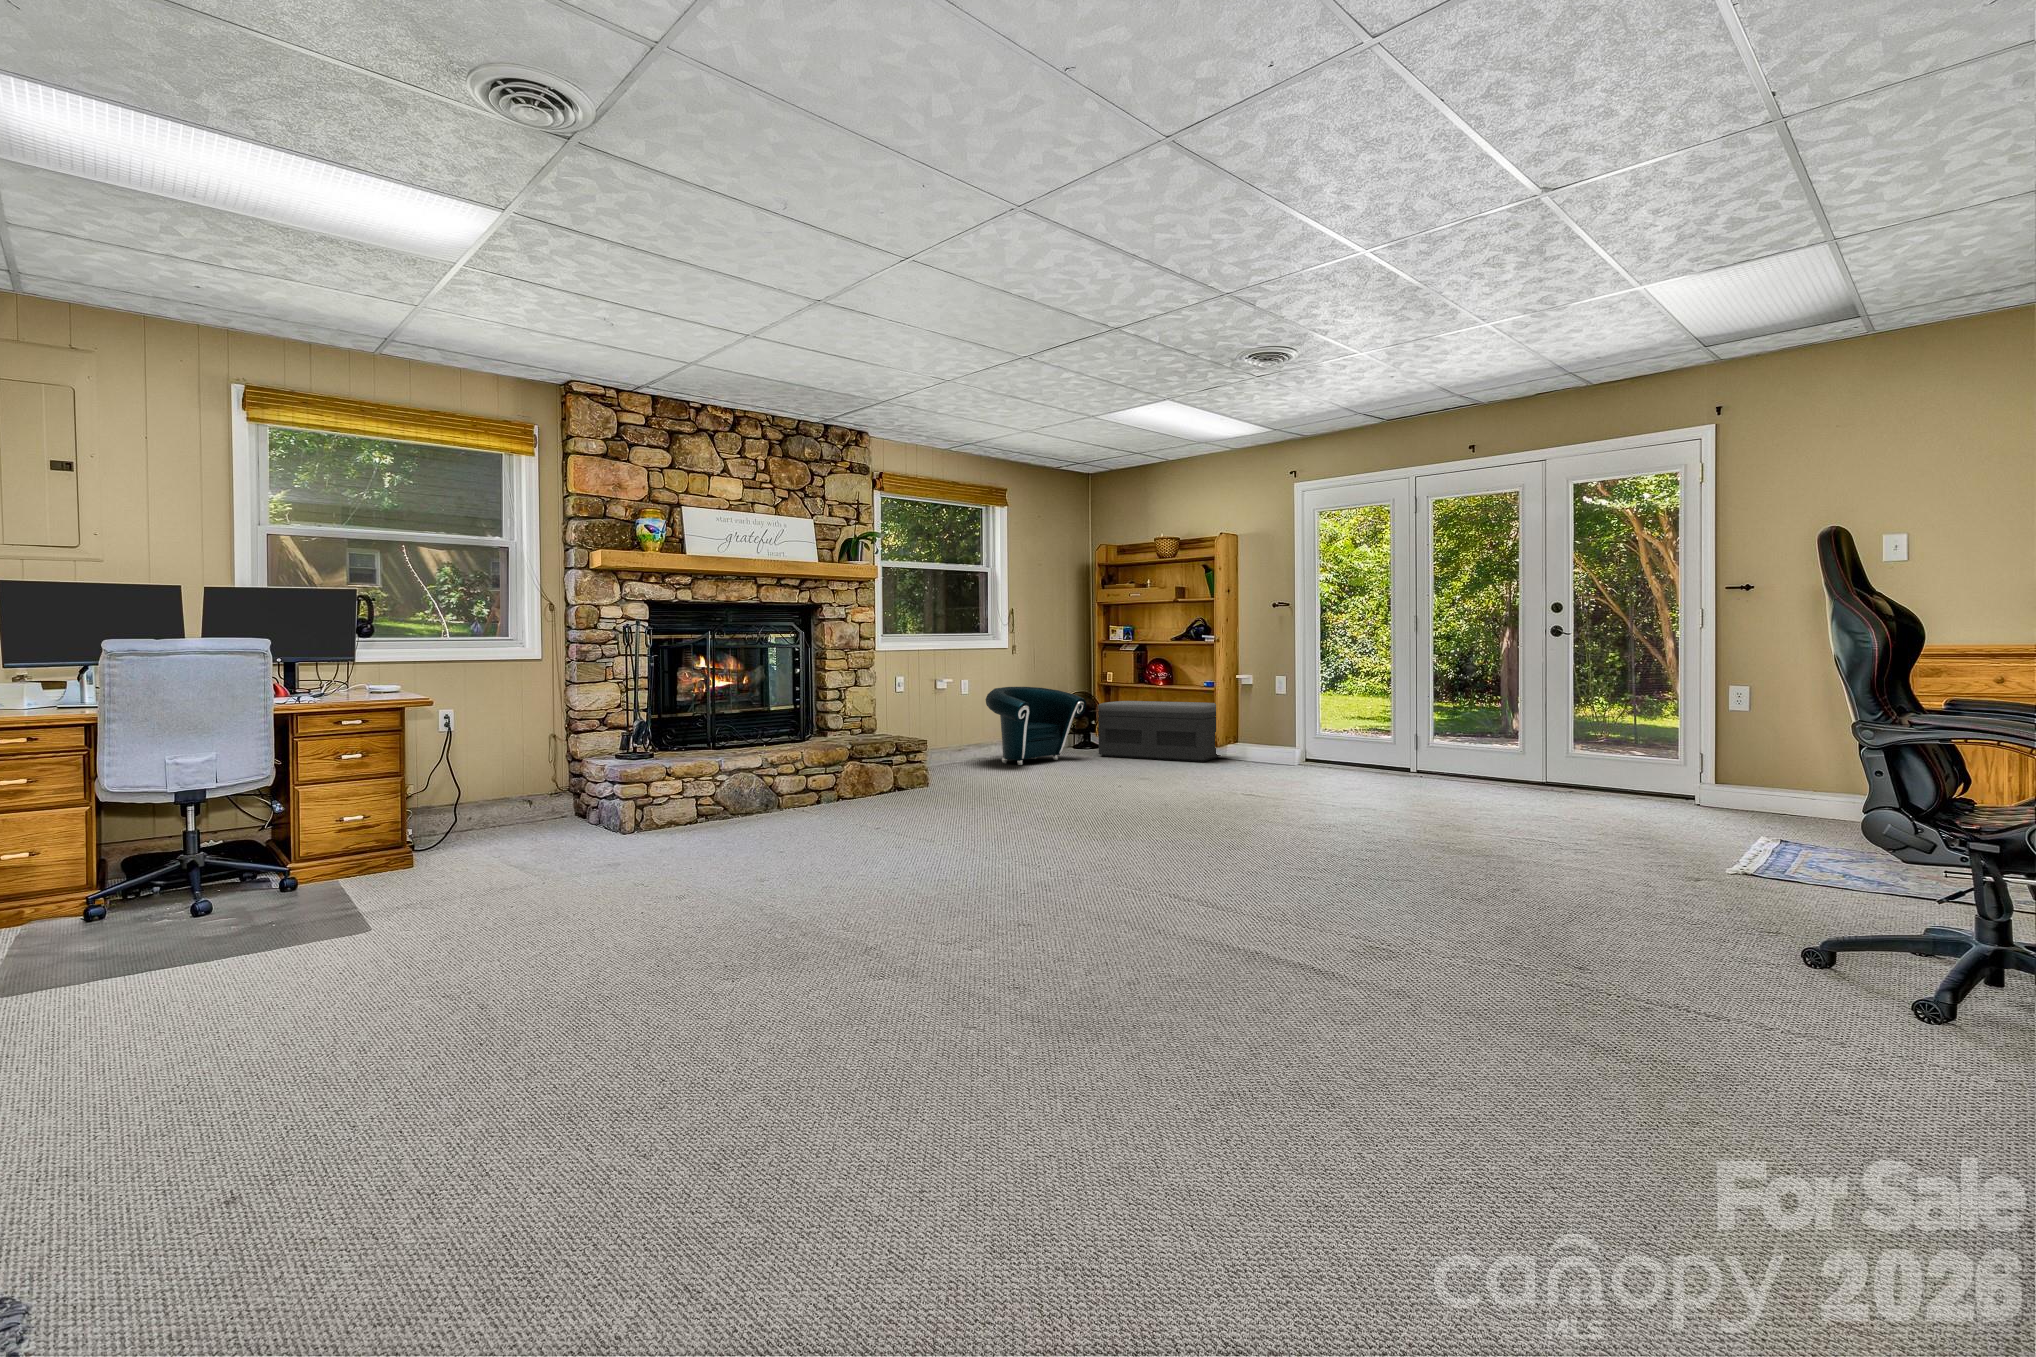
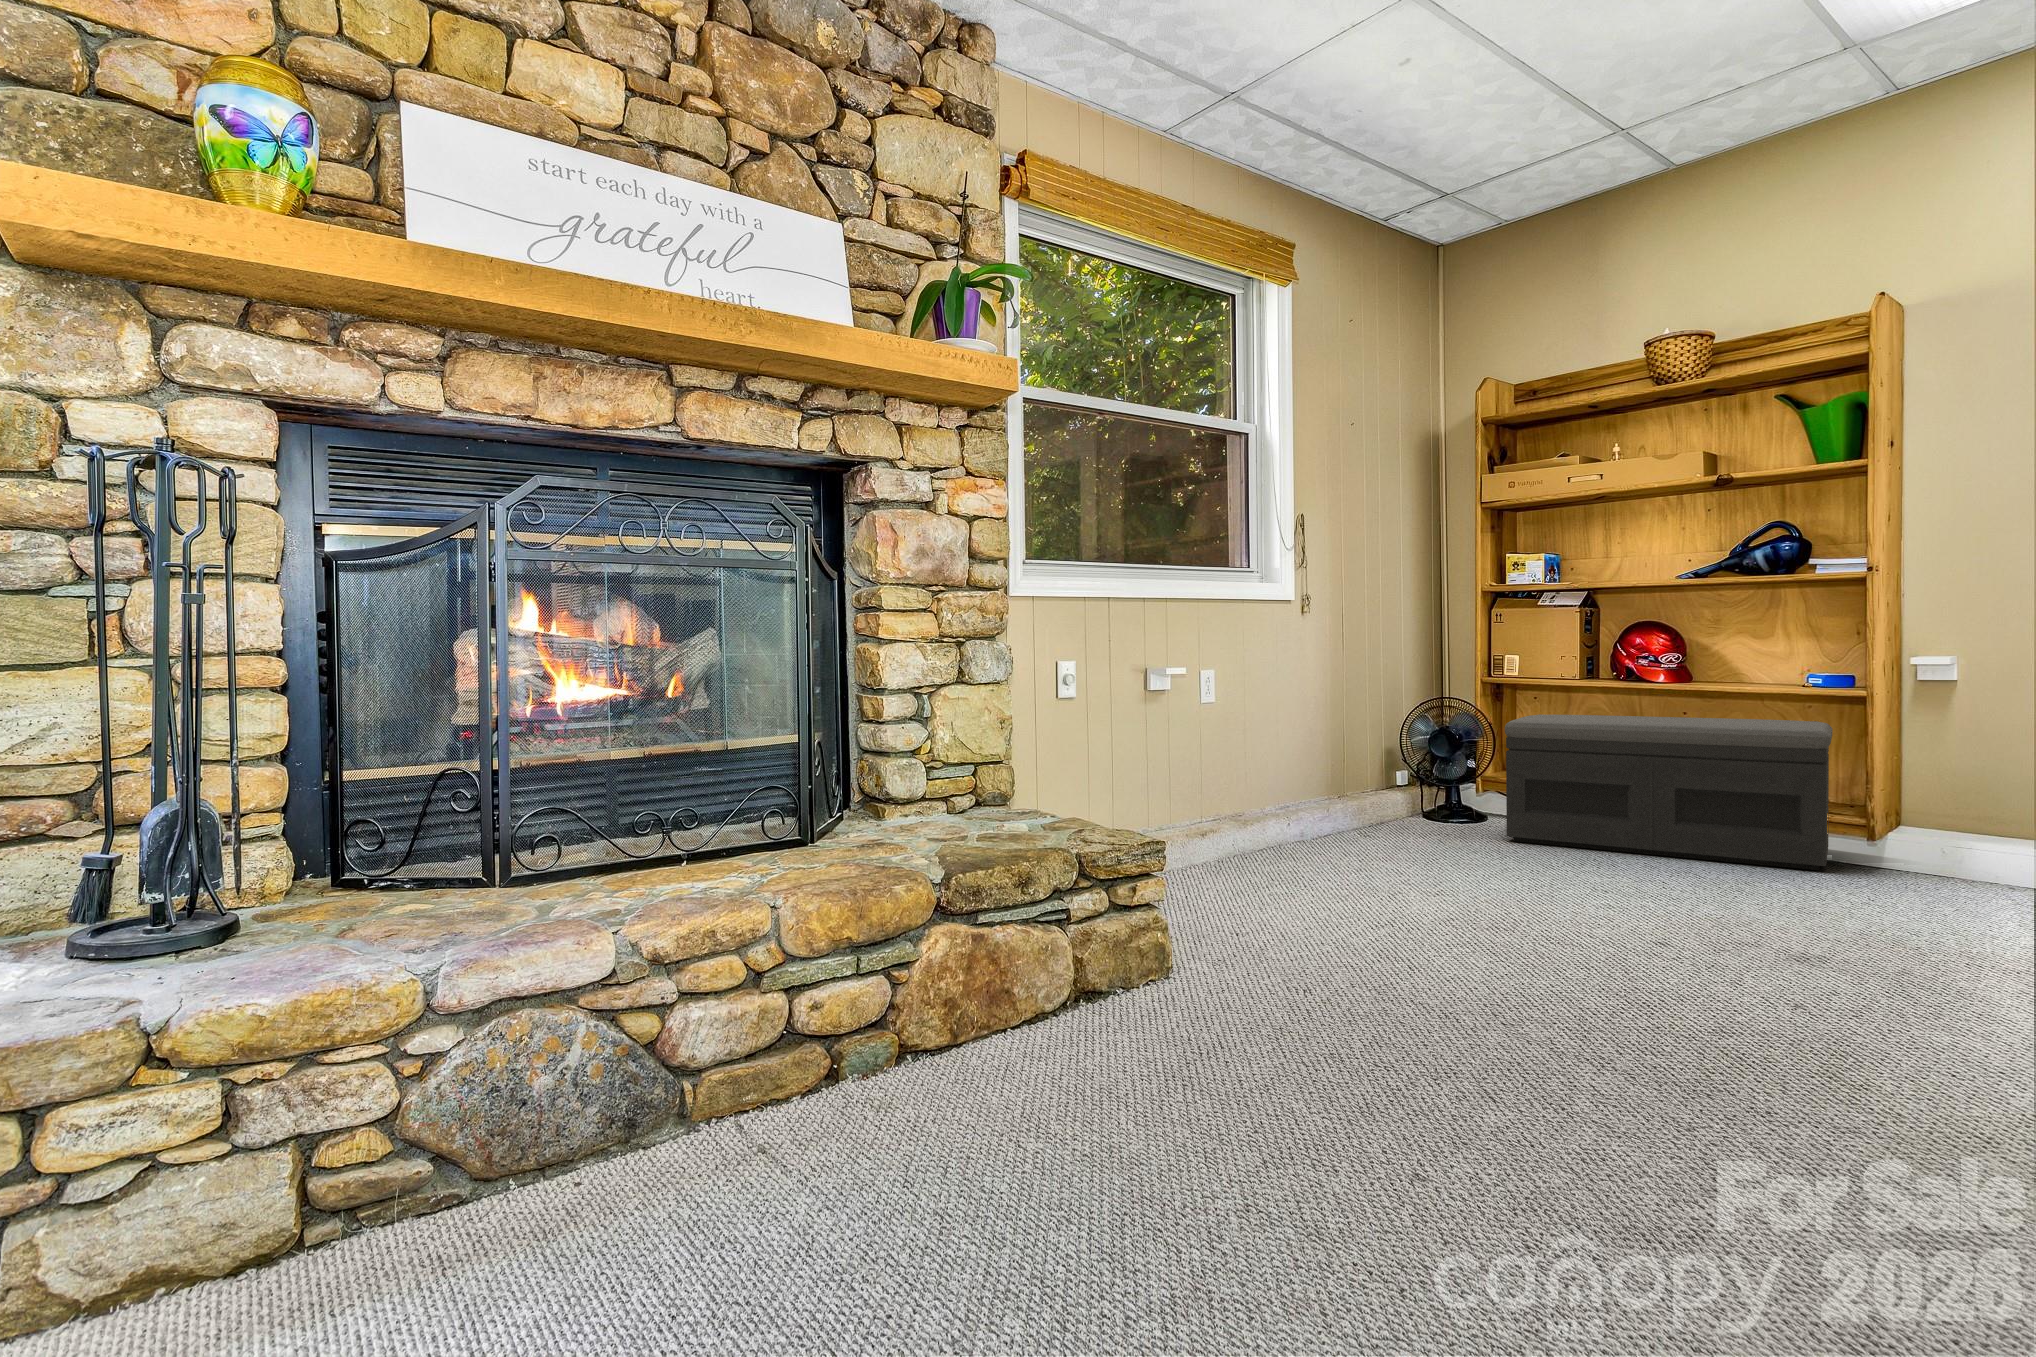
armchair: present [986,687,1086,765] -> none [1260,684,1490,870]

